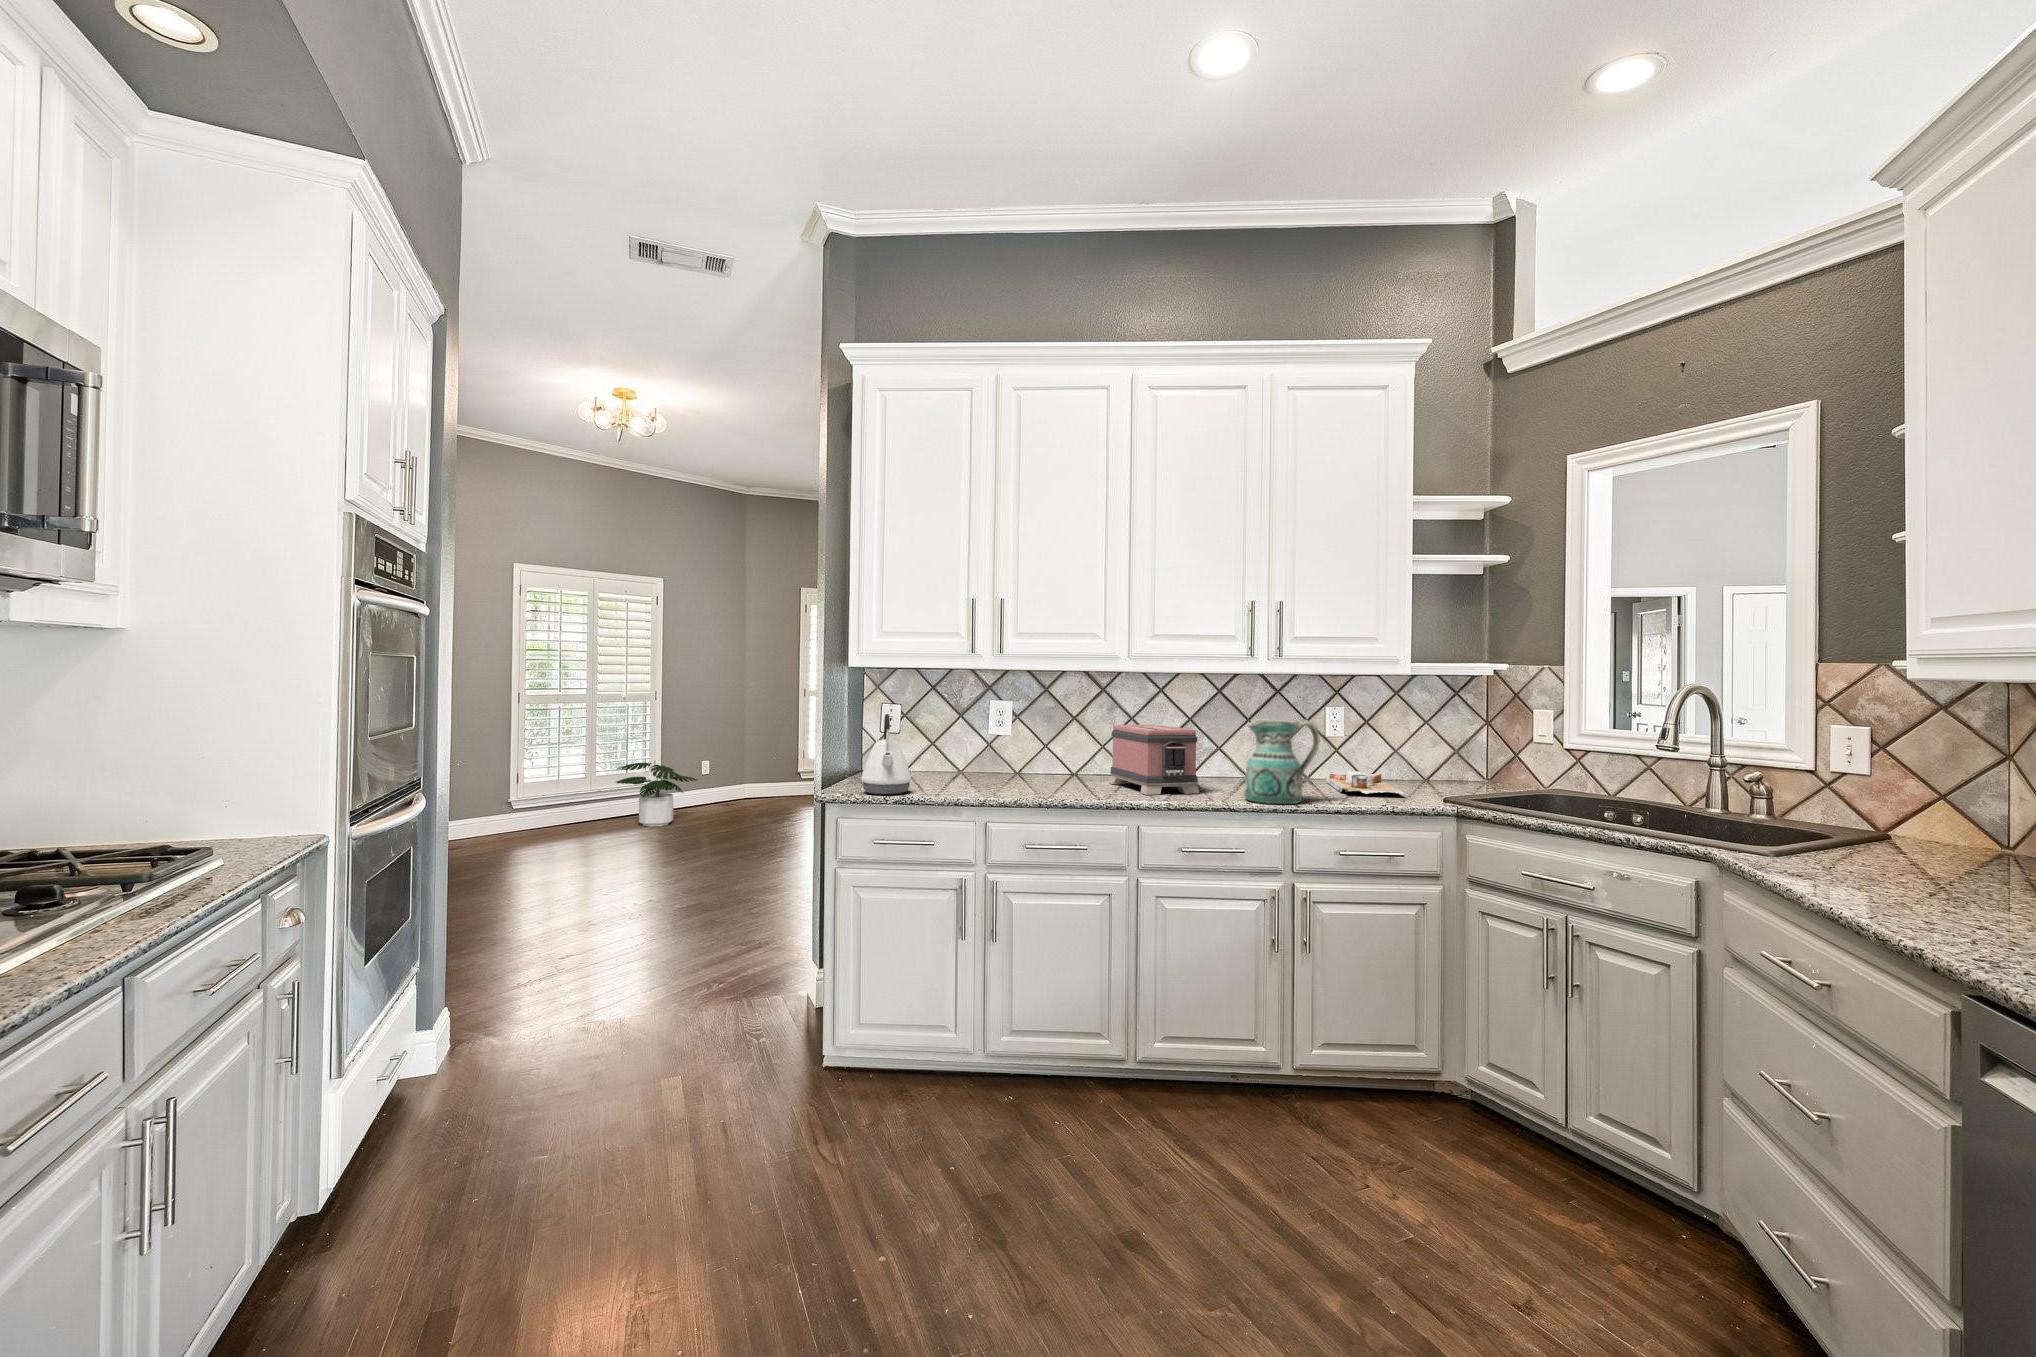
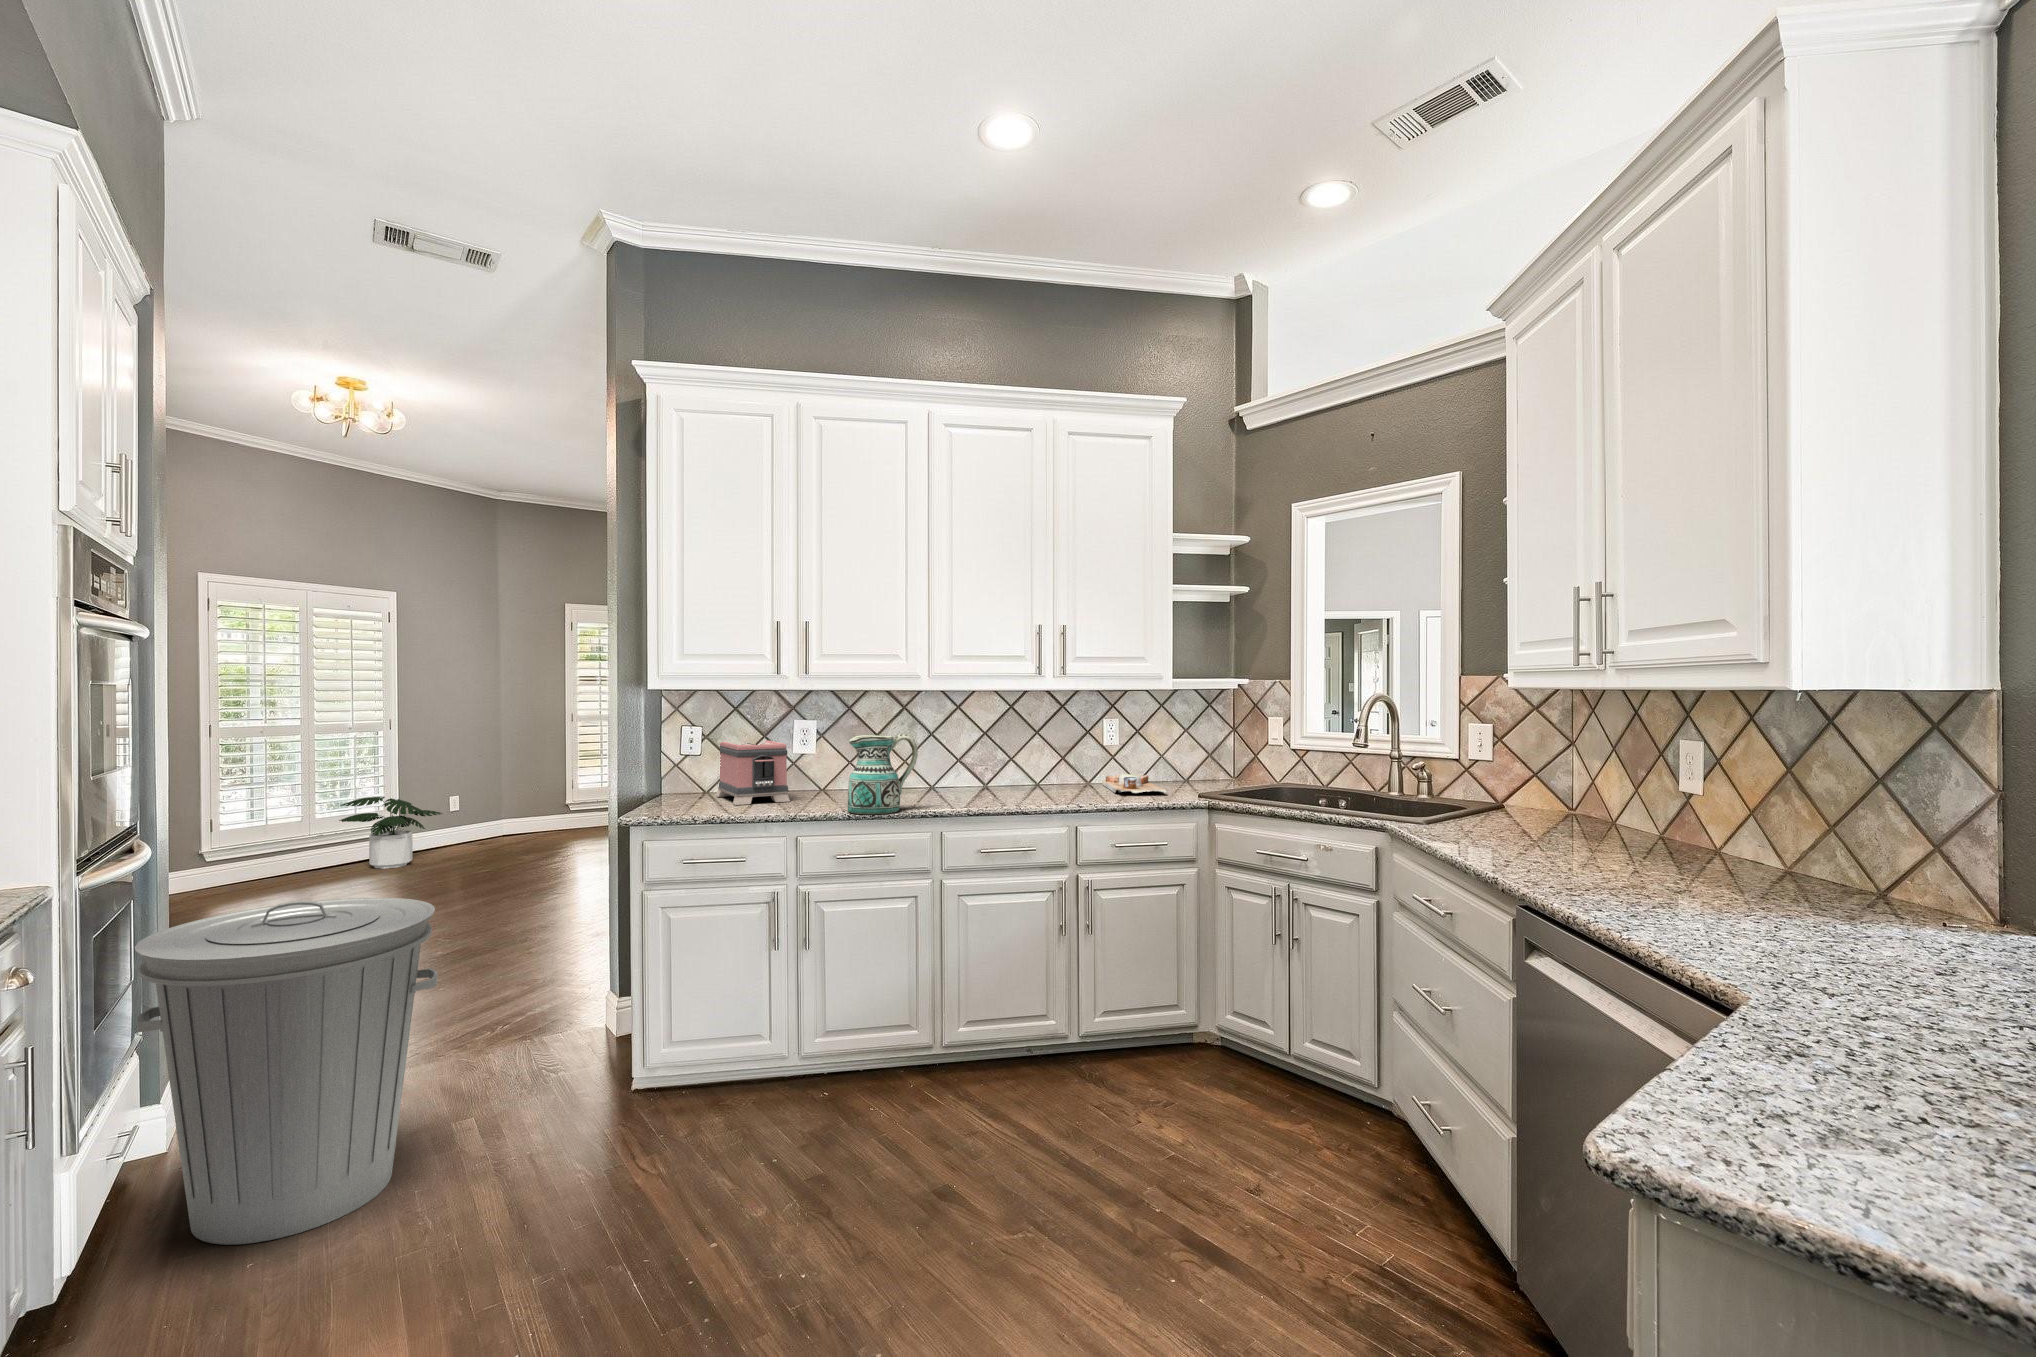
kettle: present [861,714,911,795] -> none [671,736,722,815]
ceramic pitcher: present [1244,720,1320,804] -> present [847,734,918,814]
toaster: present [1109,725,1200,795] -> present [716,741,790,805]
trash can: none [373,859,636,1185] -> present [135,898,438,1245]

